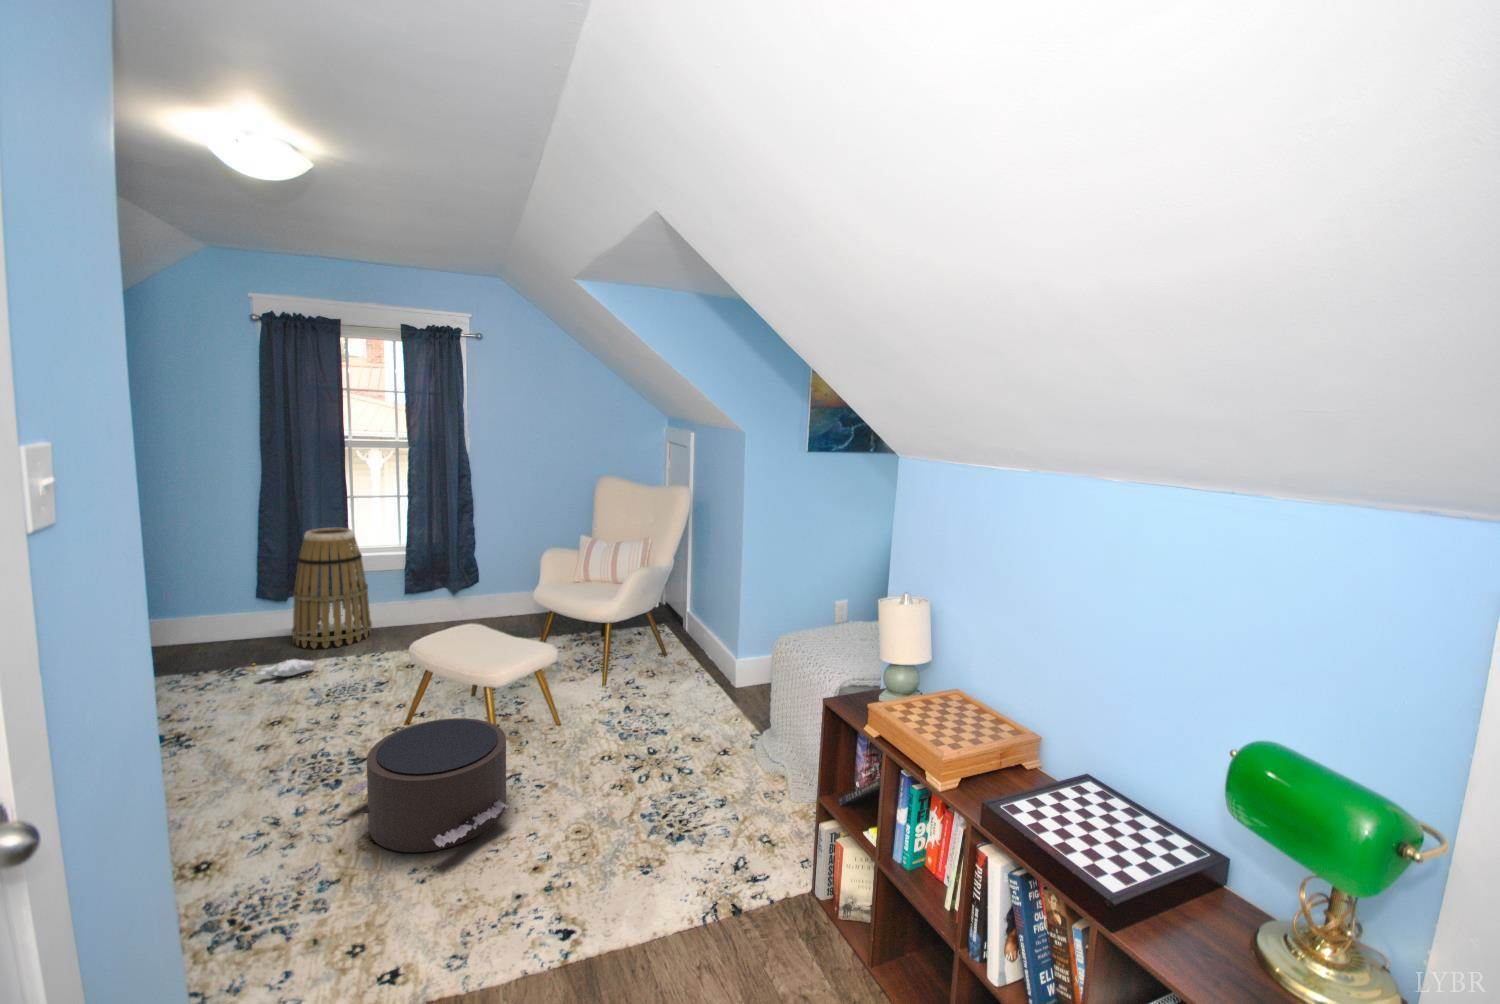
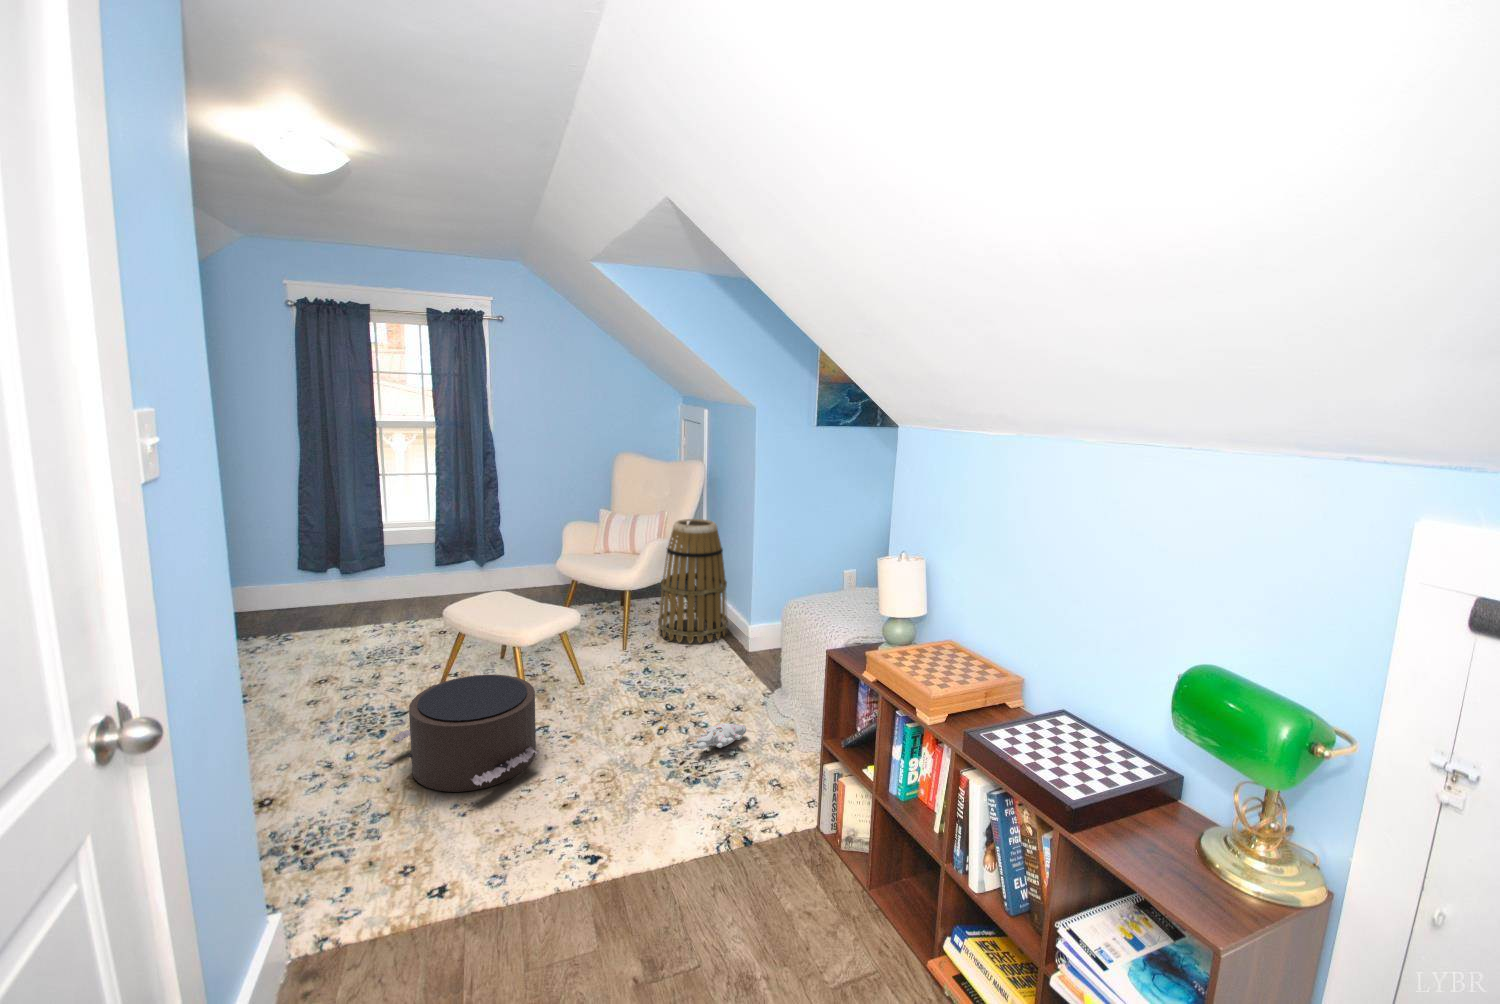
basket: present [292,528,372,648] -> present [658,519,728,643]
plush toy: present [253,659,315,677] -> present [659,723,746,749]

